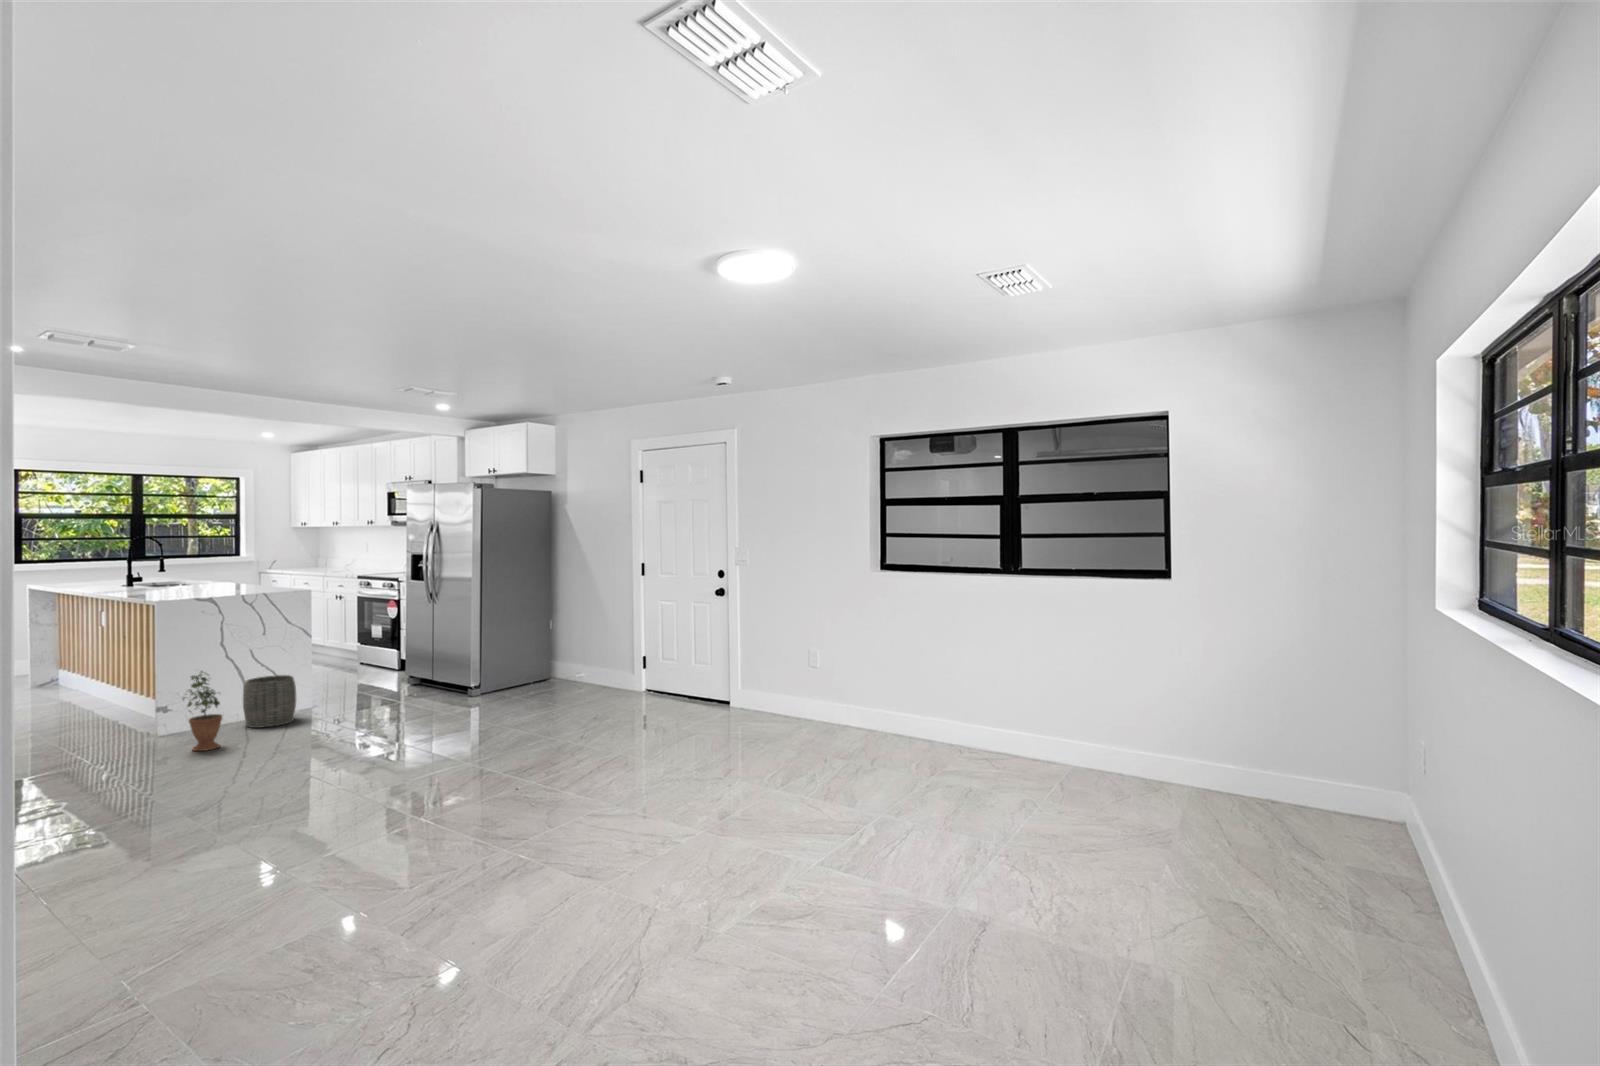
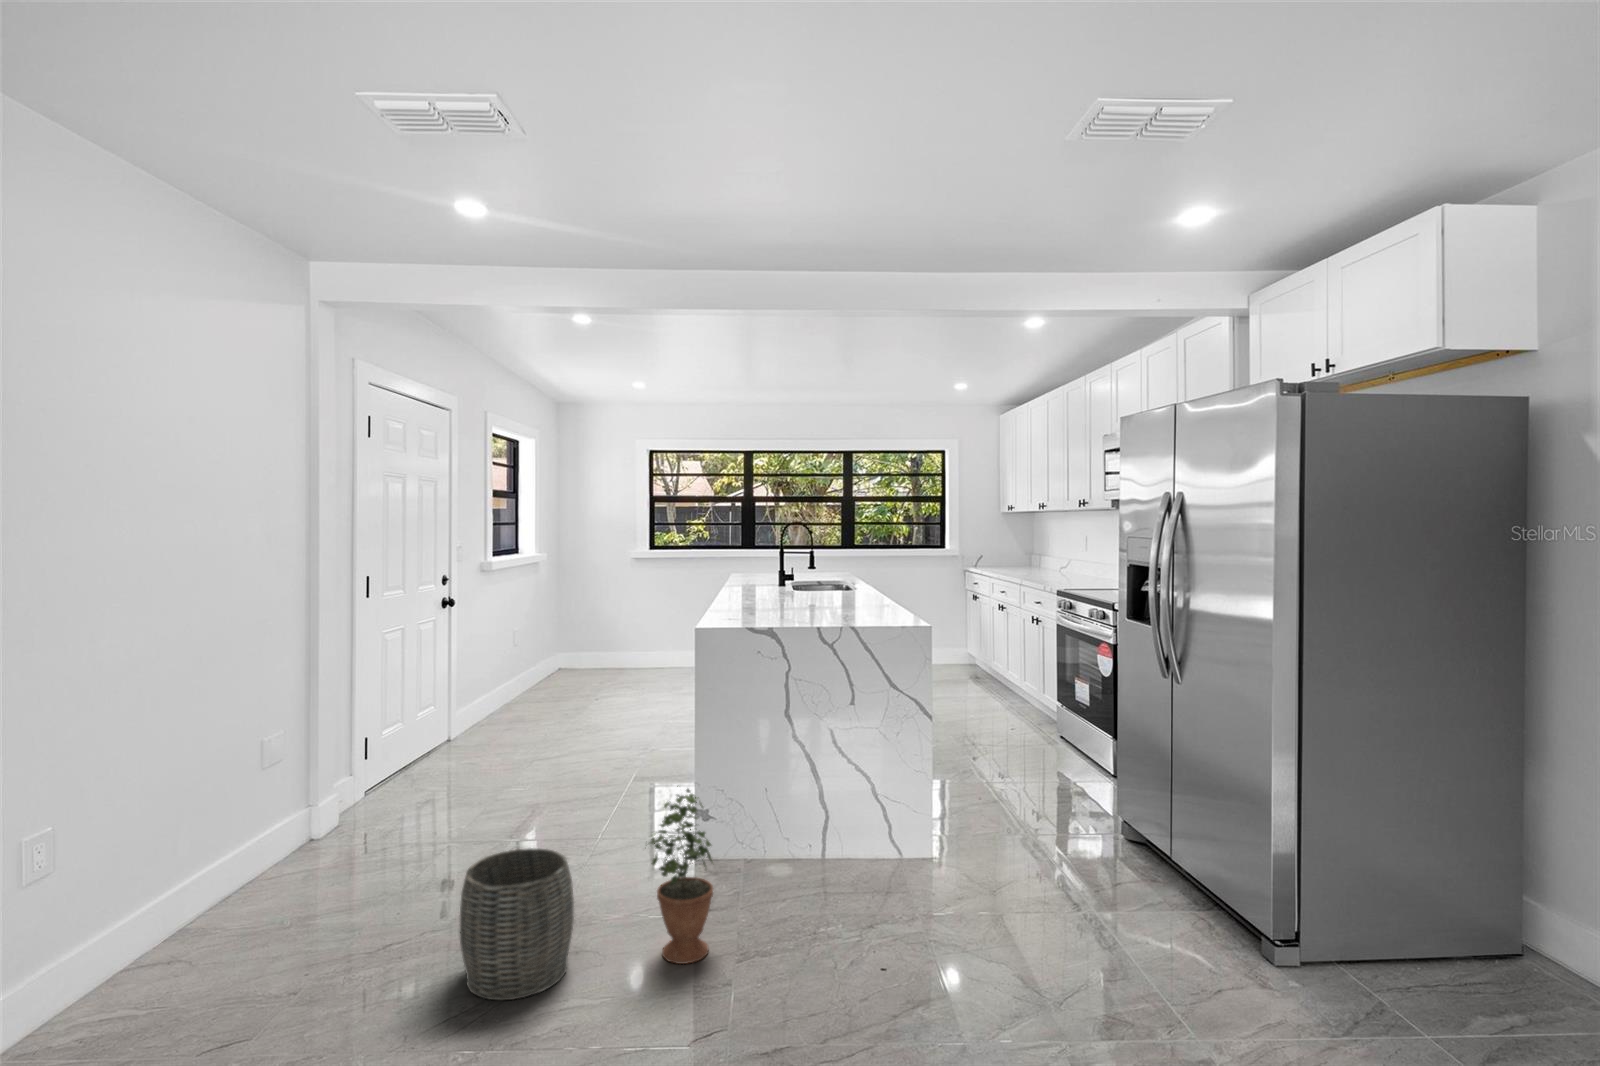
woven basket: present [243,675,296,728] -> present [460,848,574,1000]

